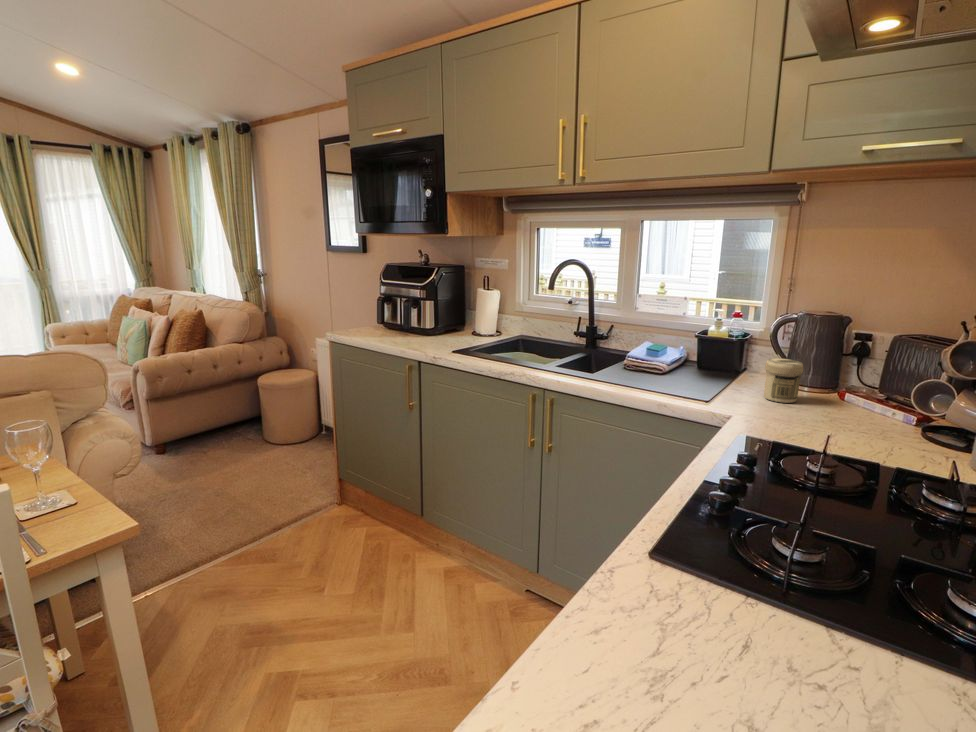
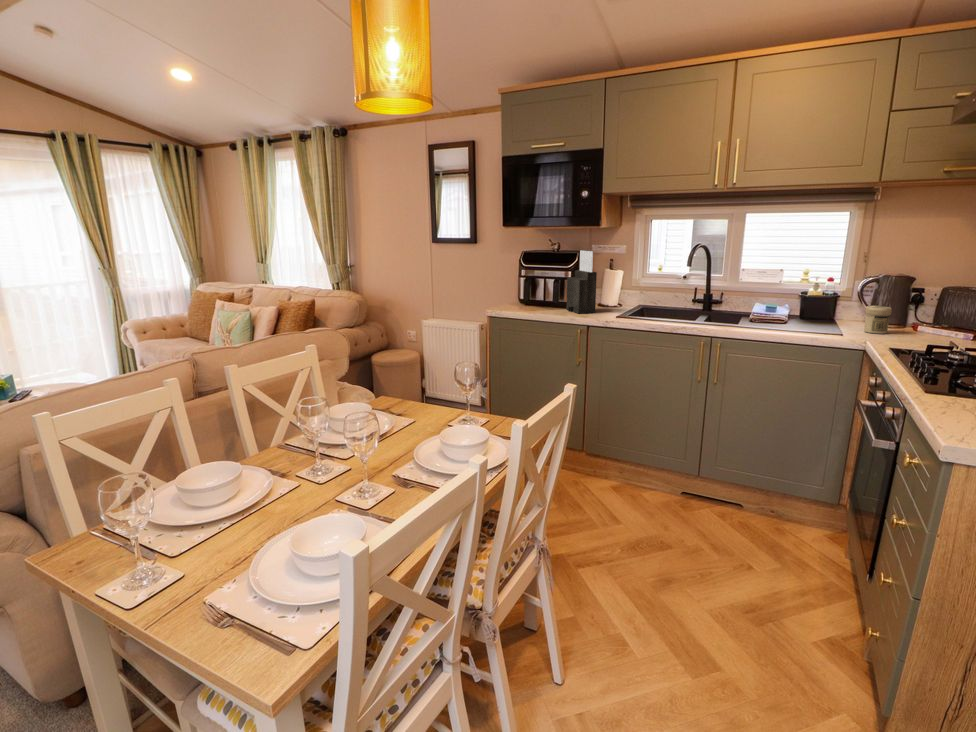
knife block: none [412,264,441,345] -> present [566,250,597,313]

